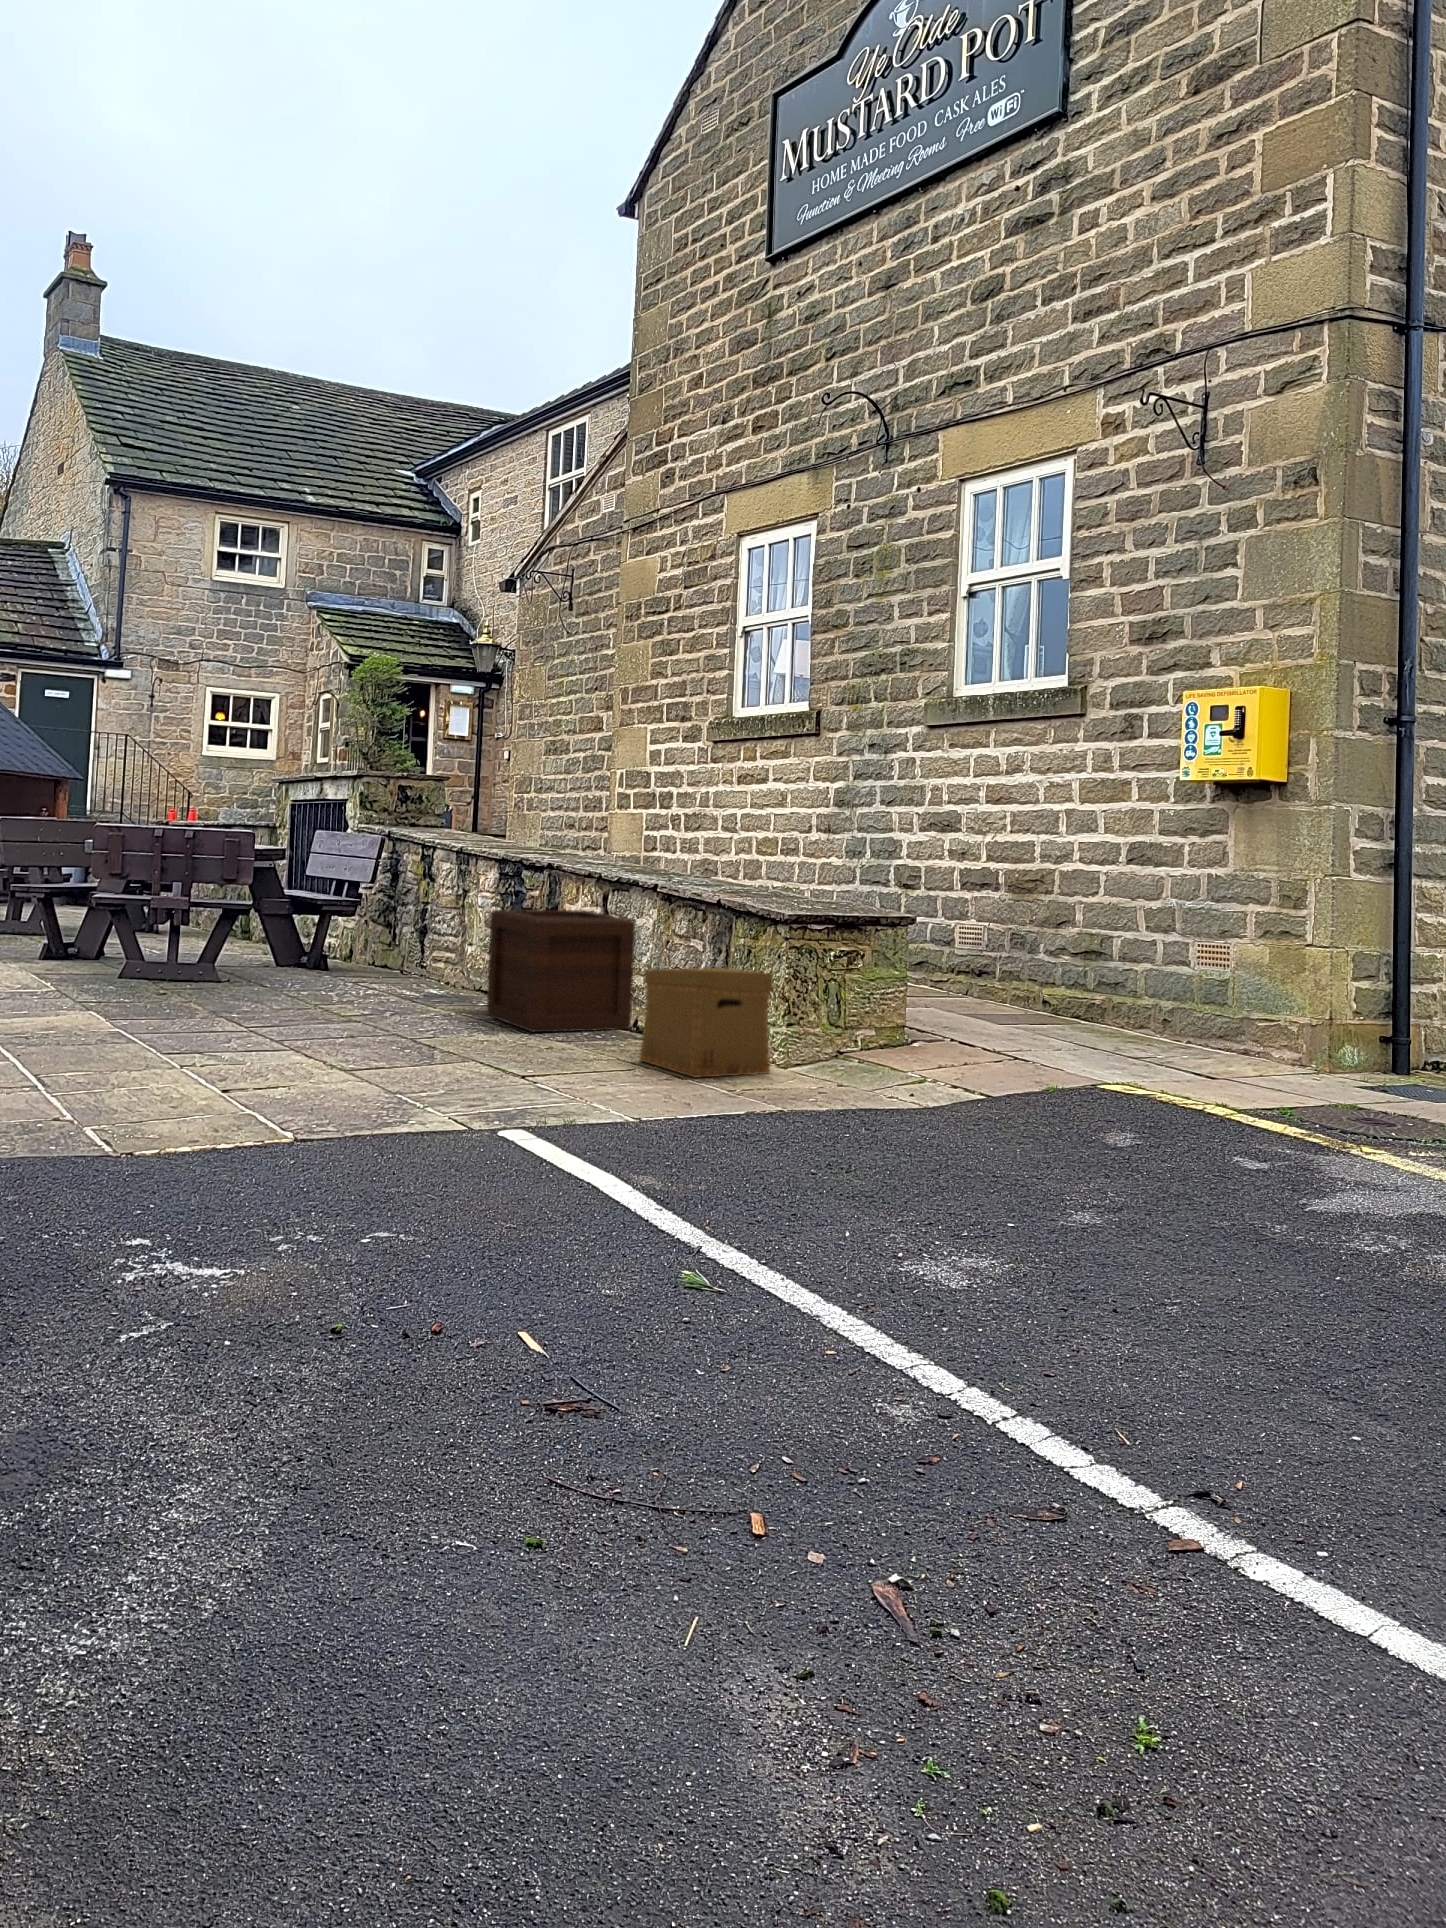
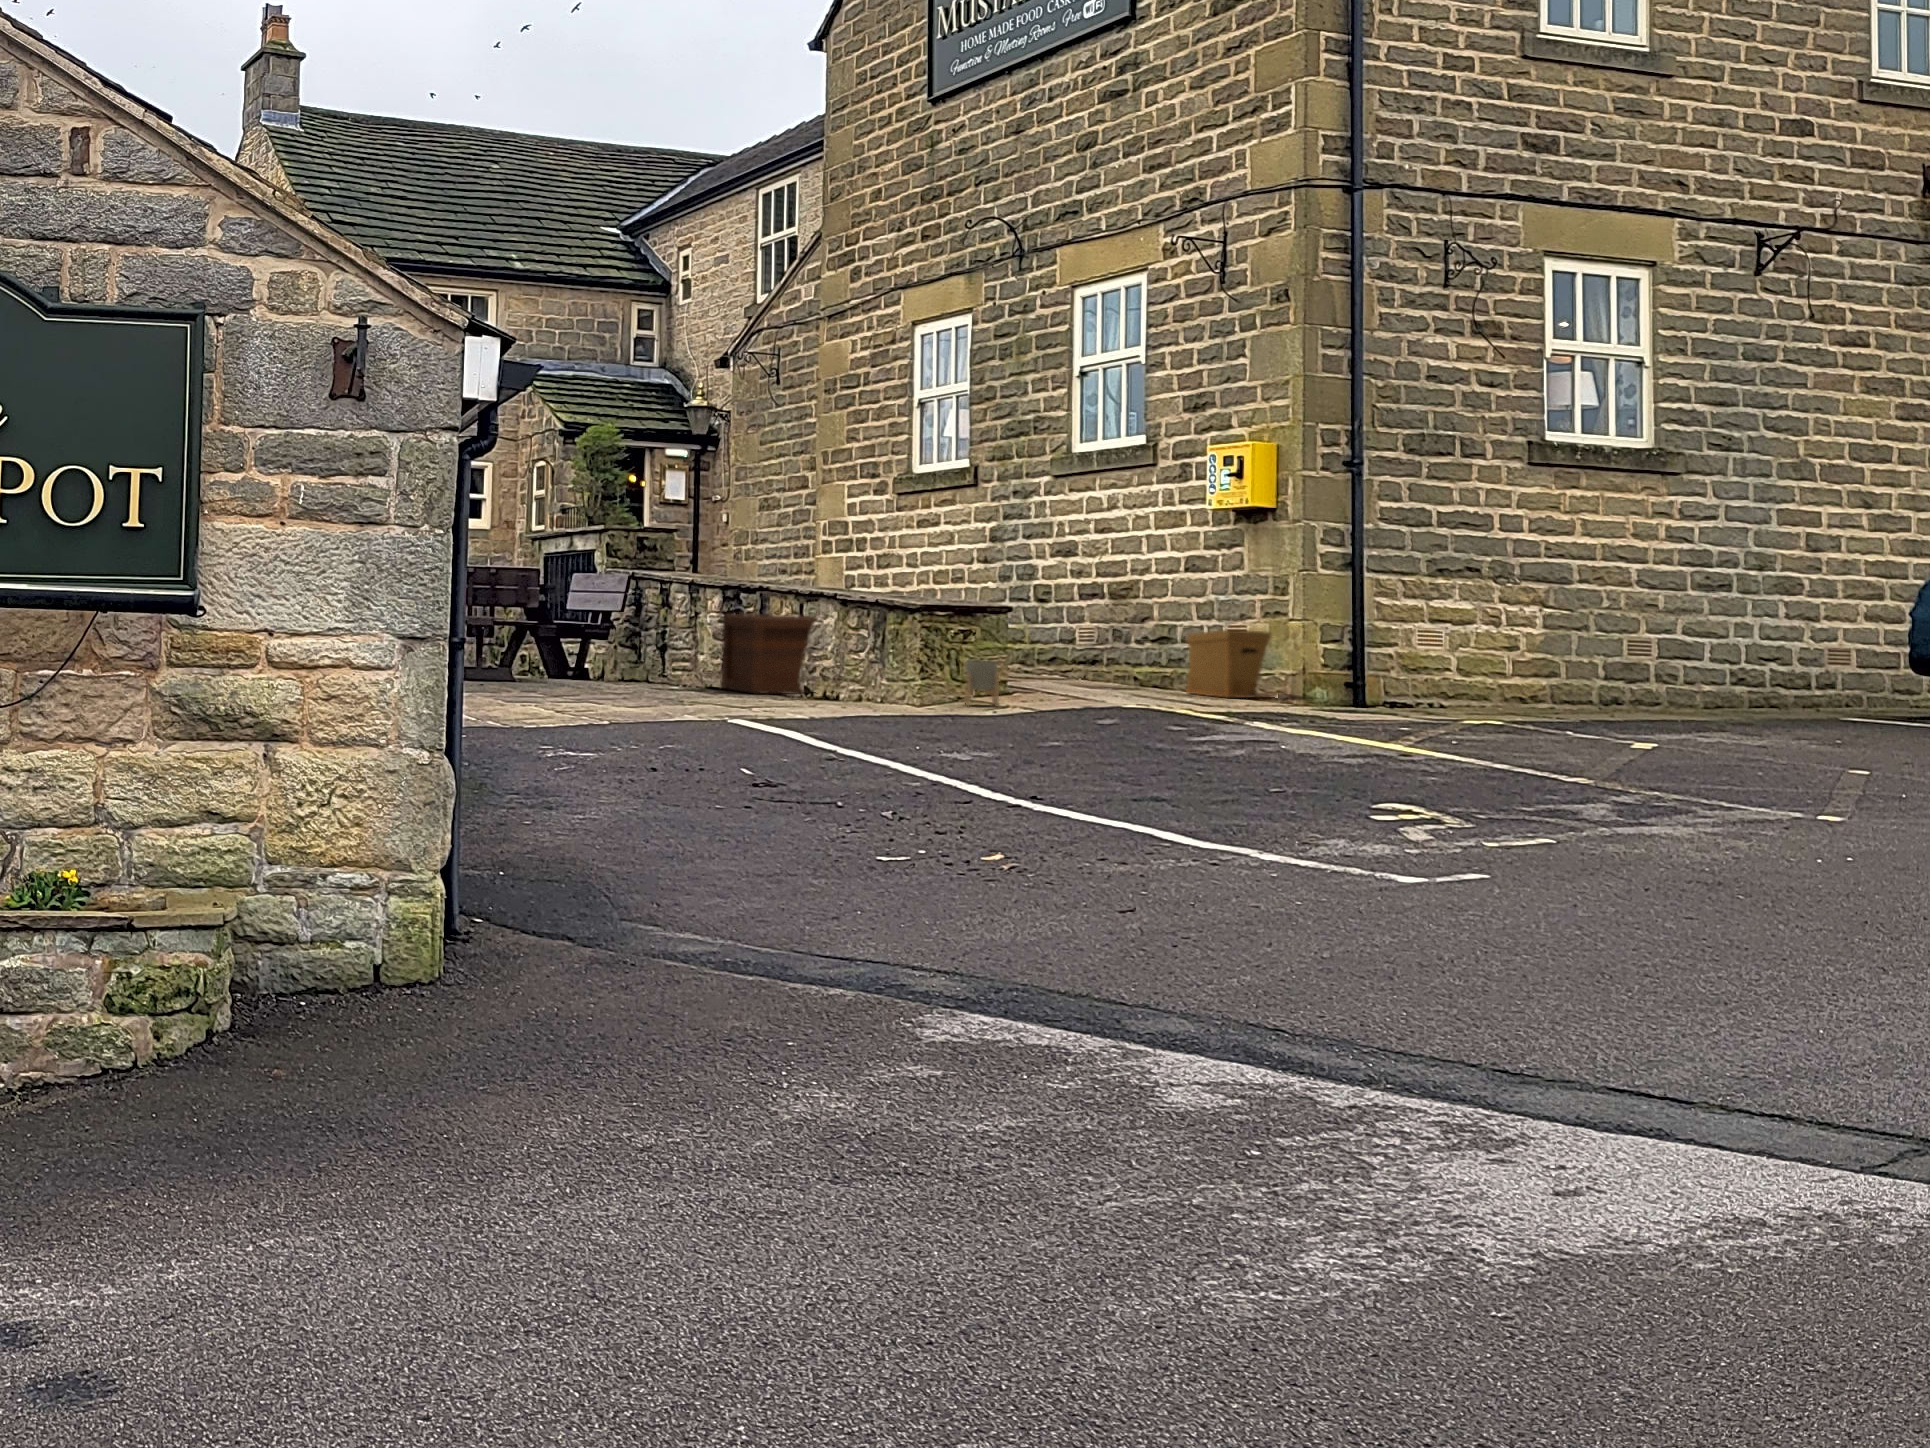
cardboard box: present [639,968,773,1078] -> present [1186,629,1276,698]
planter: none [849,1004,907,1080] -> present [964,660,999,706]

